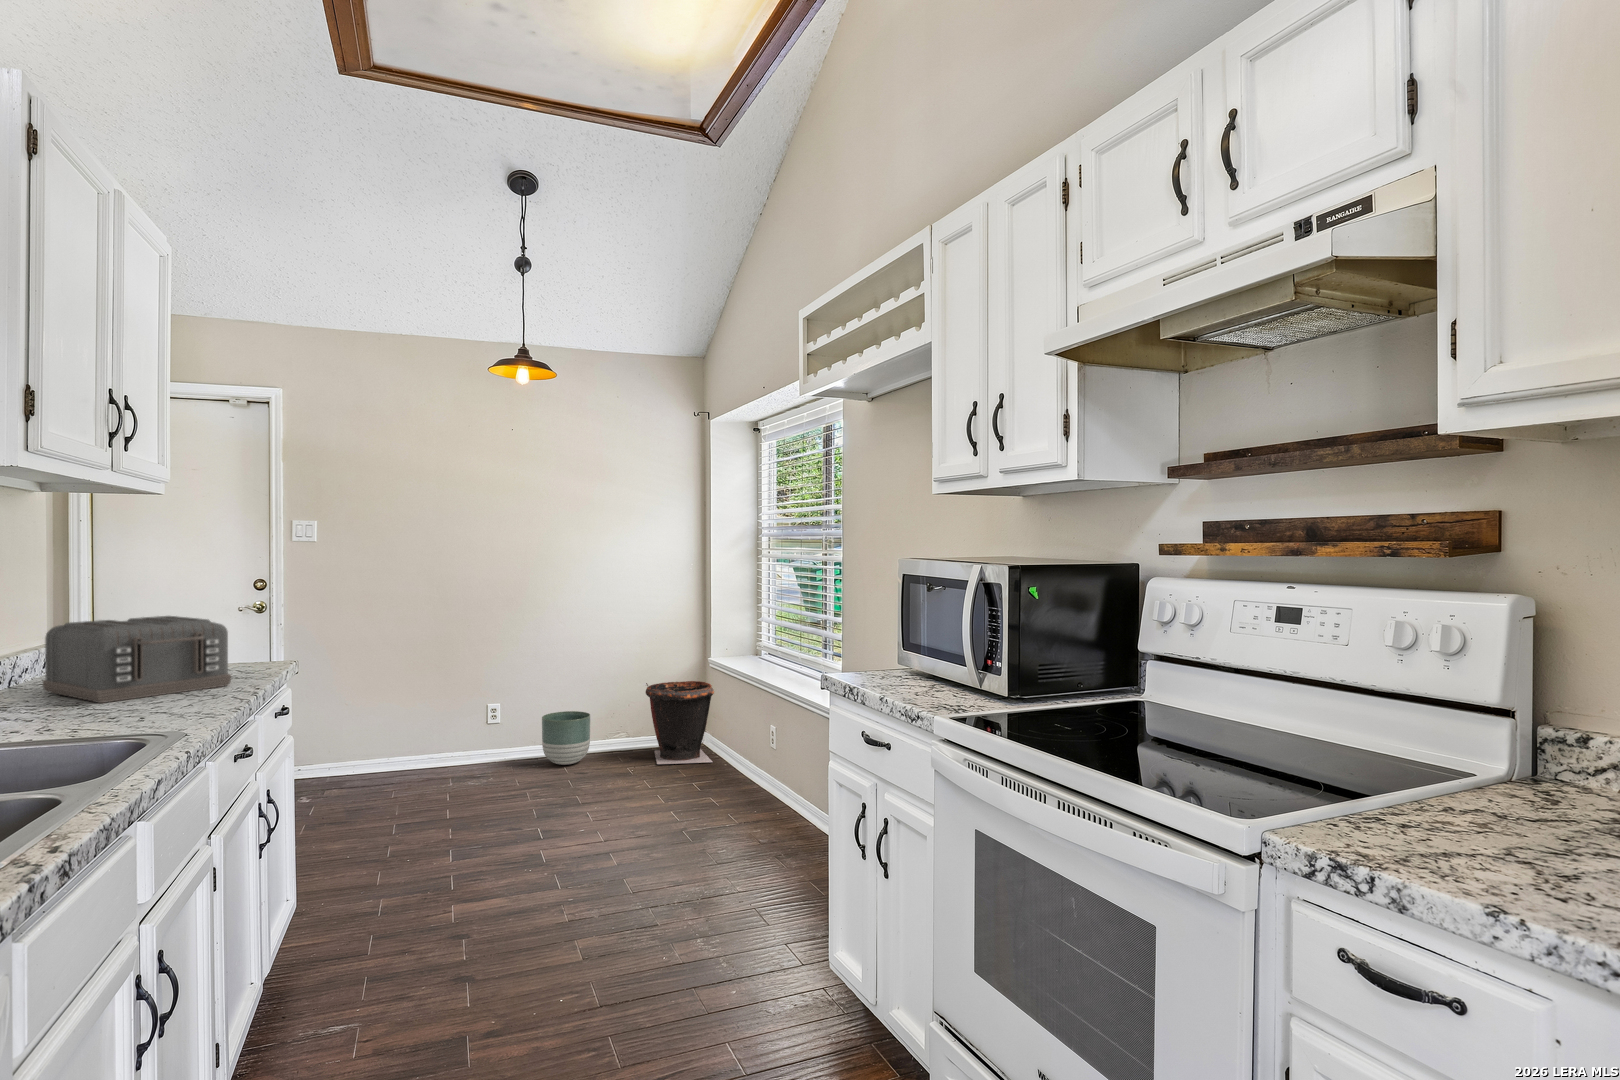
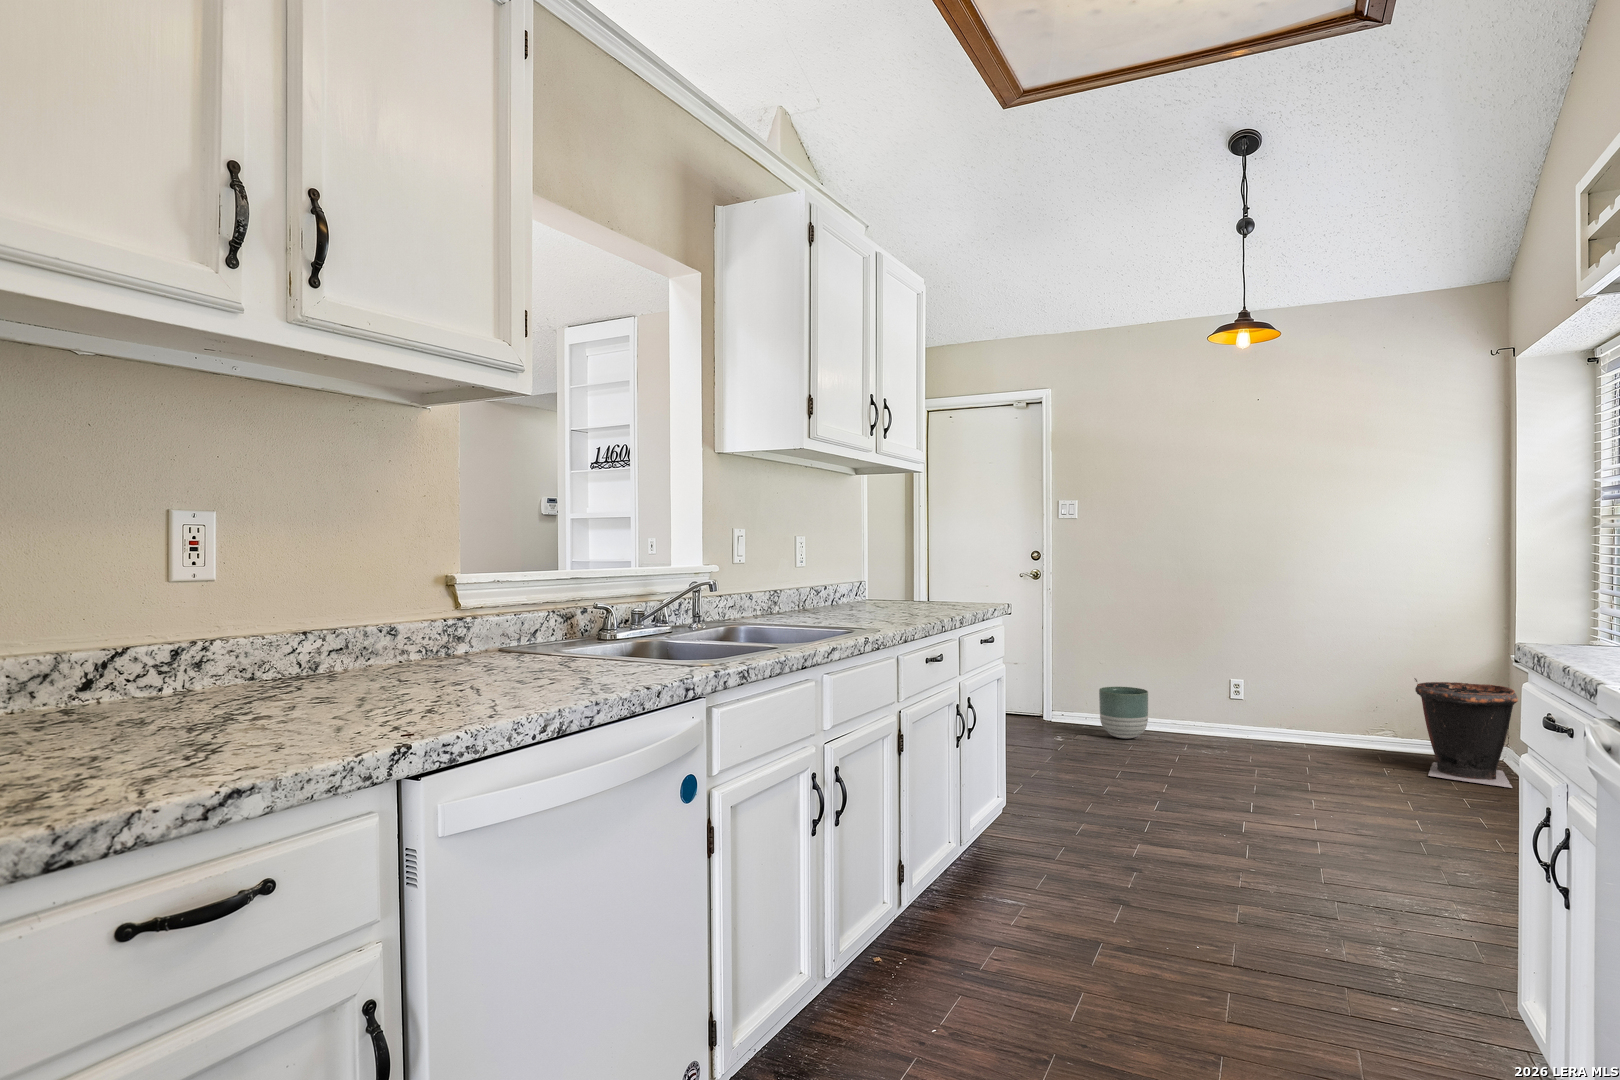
toaster: present [43,616,231,703] -> none [845,560,945,613]
planter: present [542,711,590,765] -> present [1099,687,1148,739]

